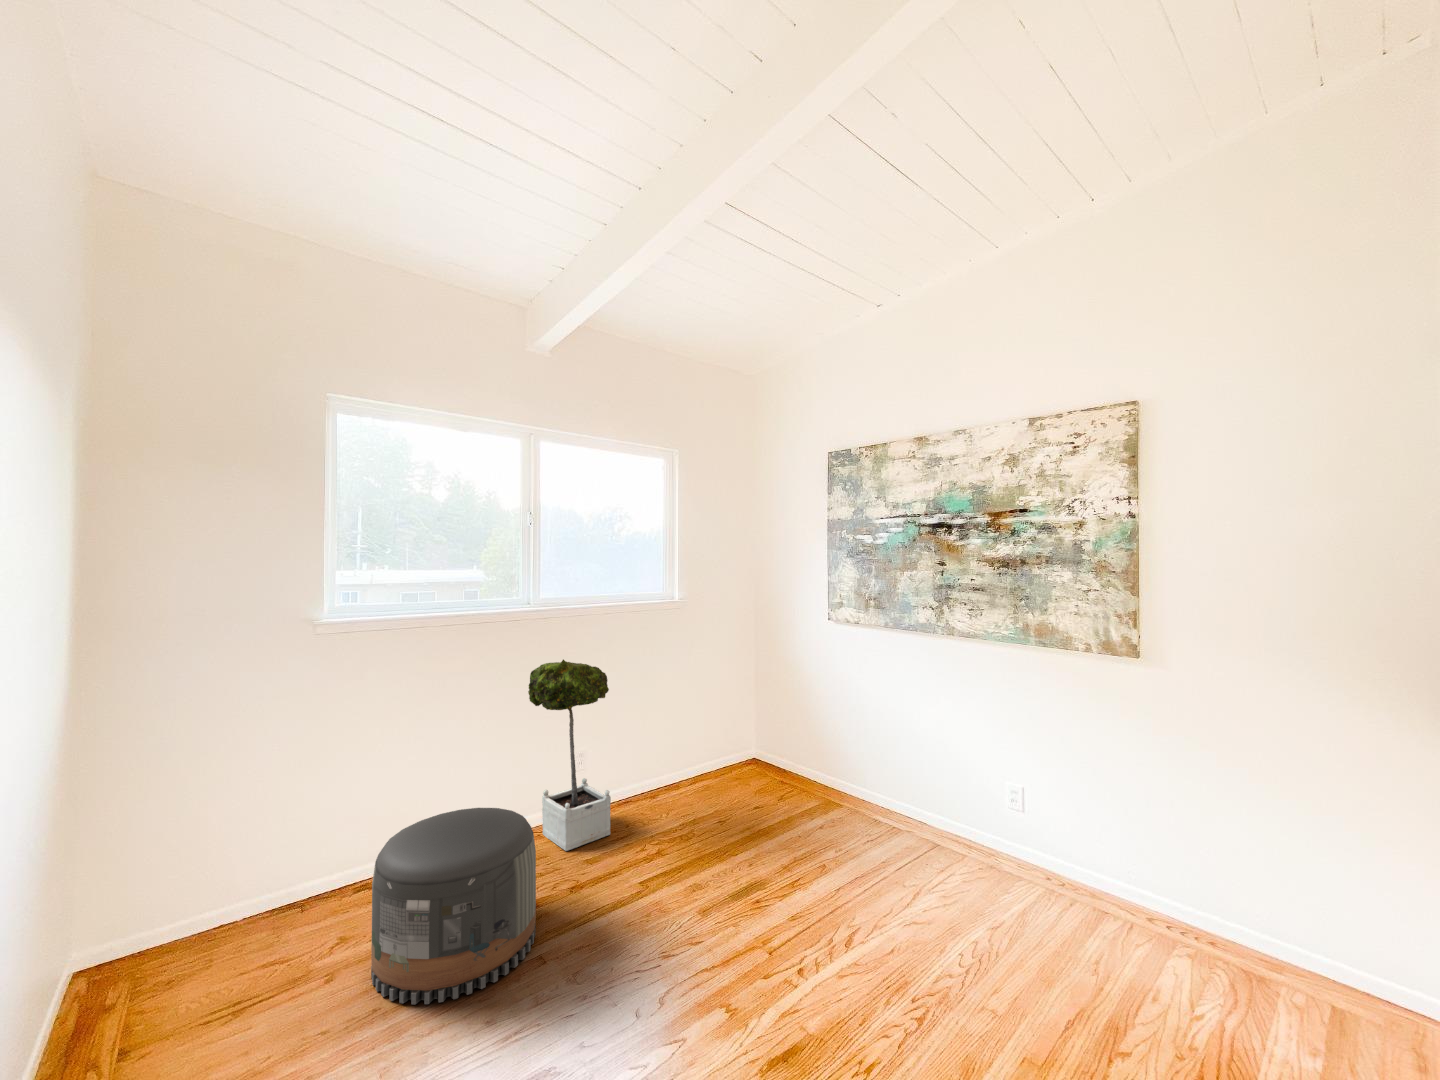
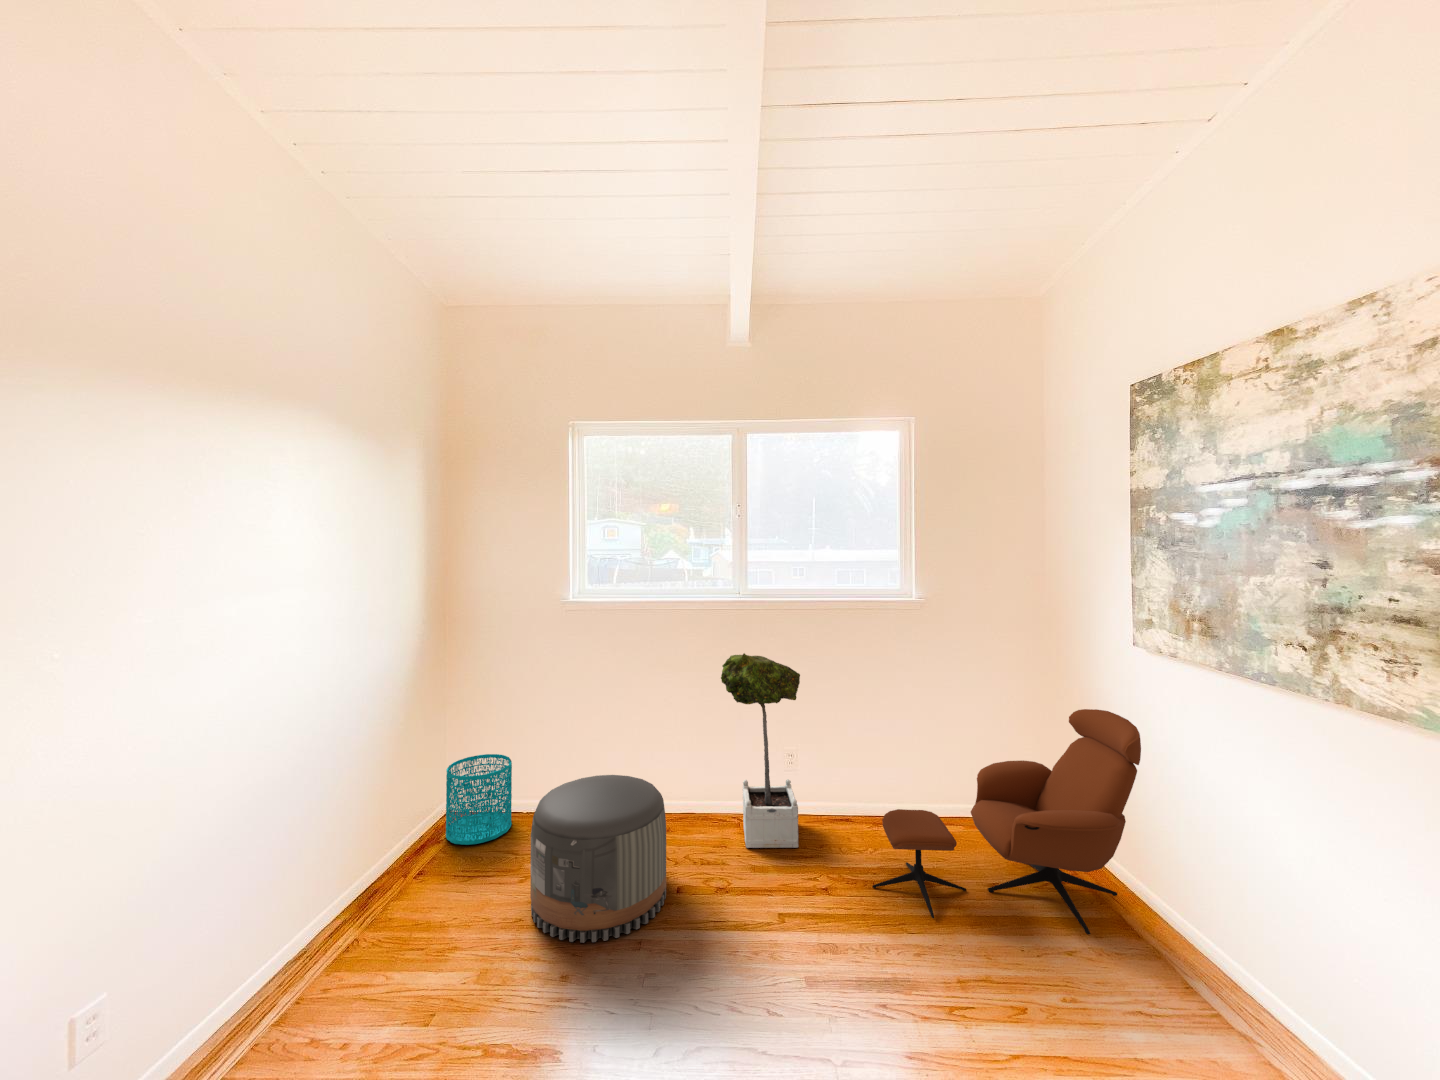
lounge chair: none [688,667,838,841] -> present [872,709,1141,935]
wastebasket: none [123,849,246,998] -> present [446,754,512,845]

